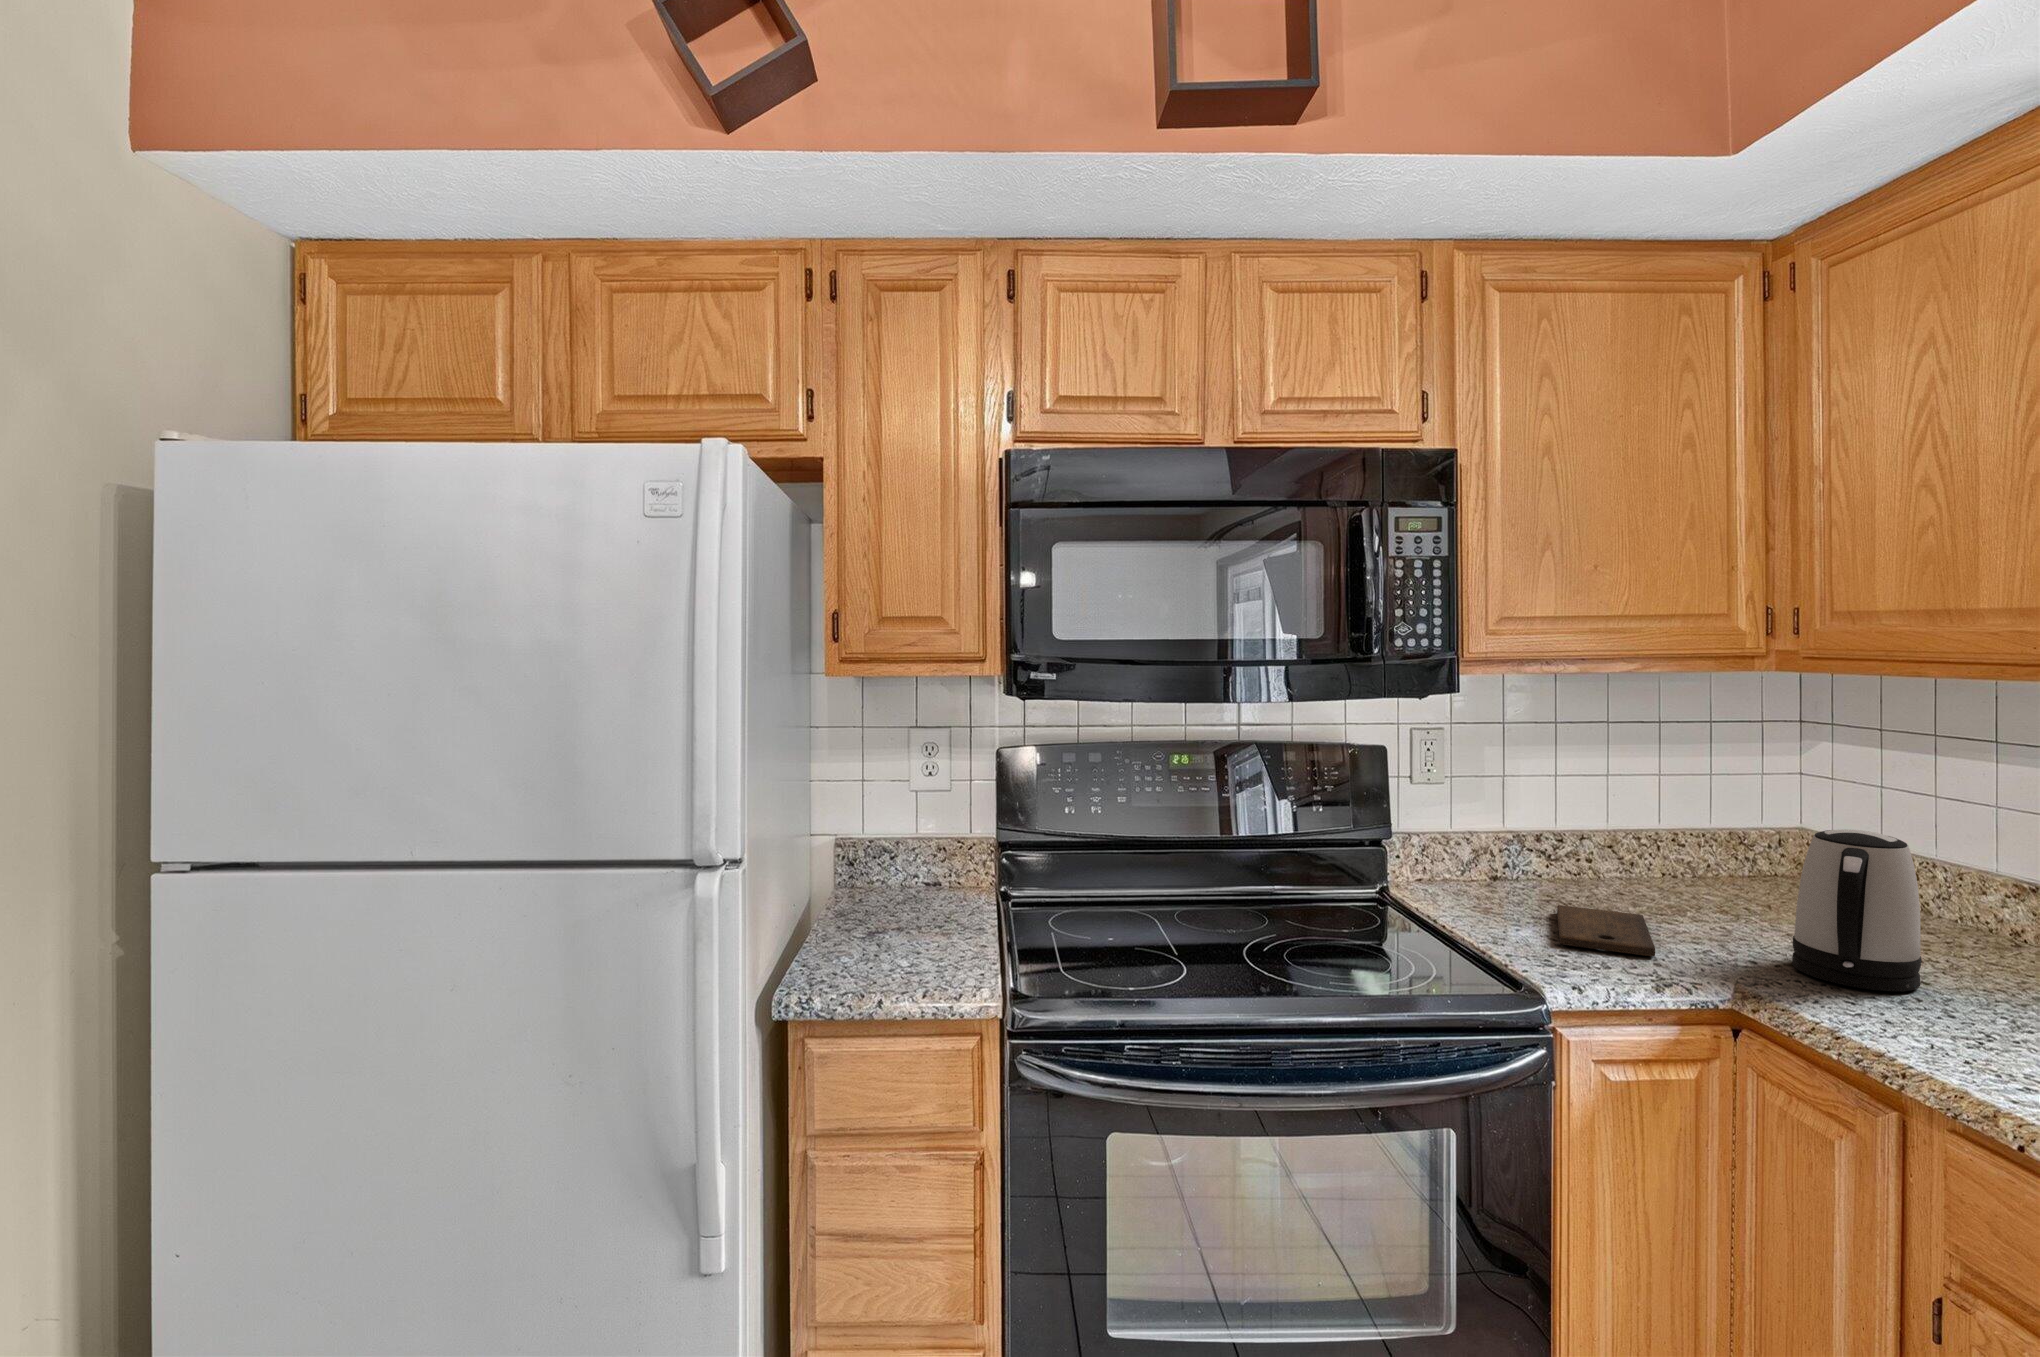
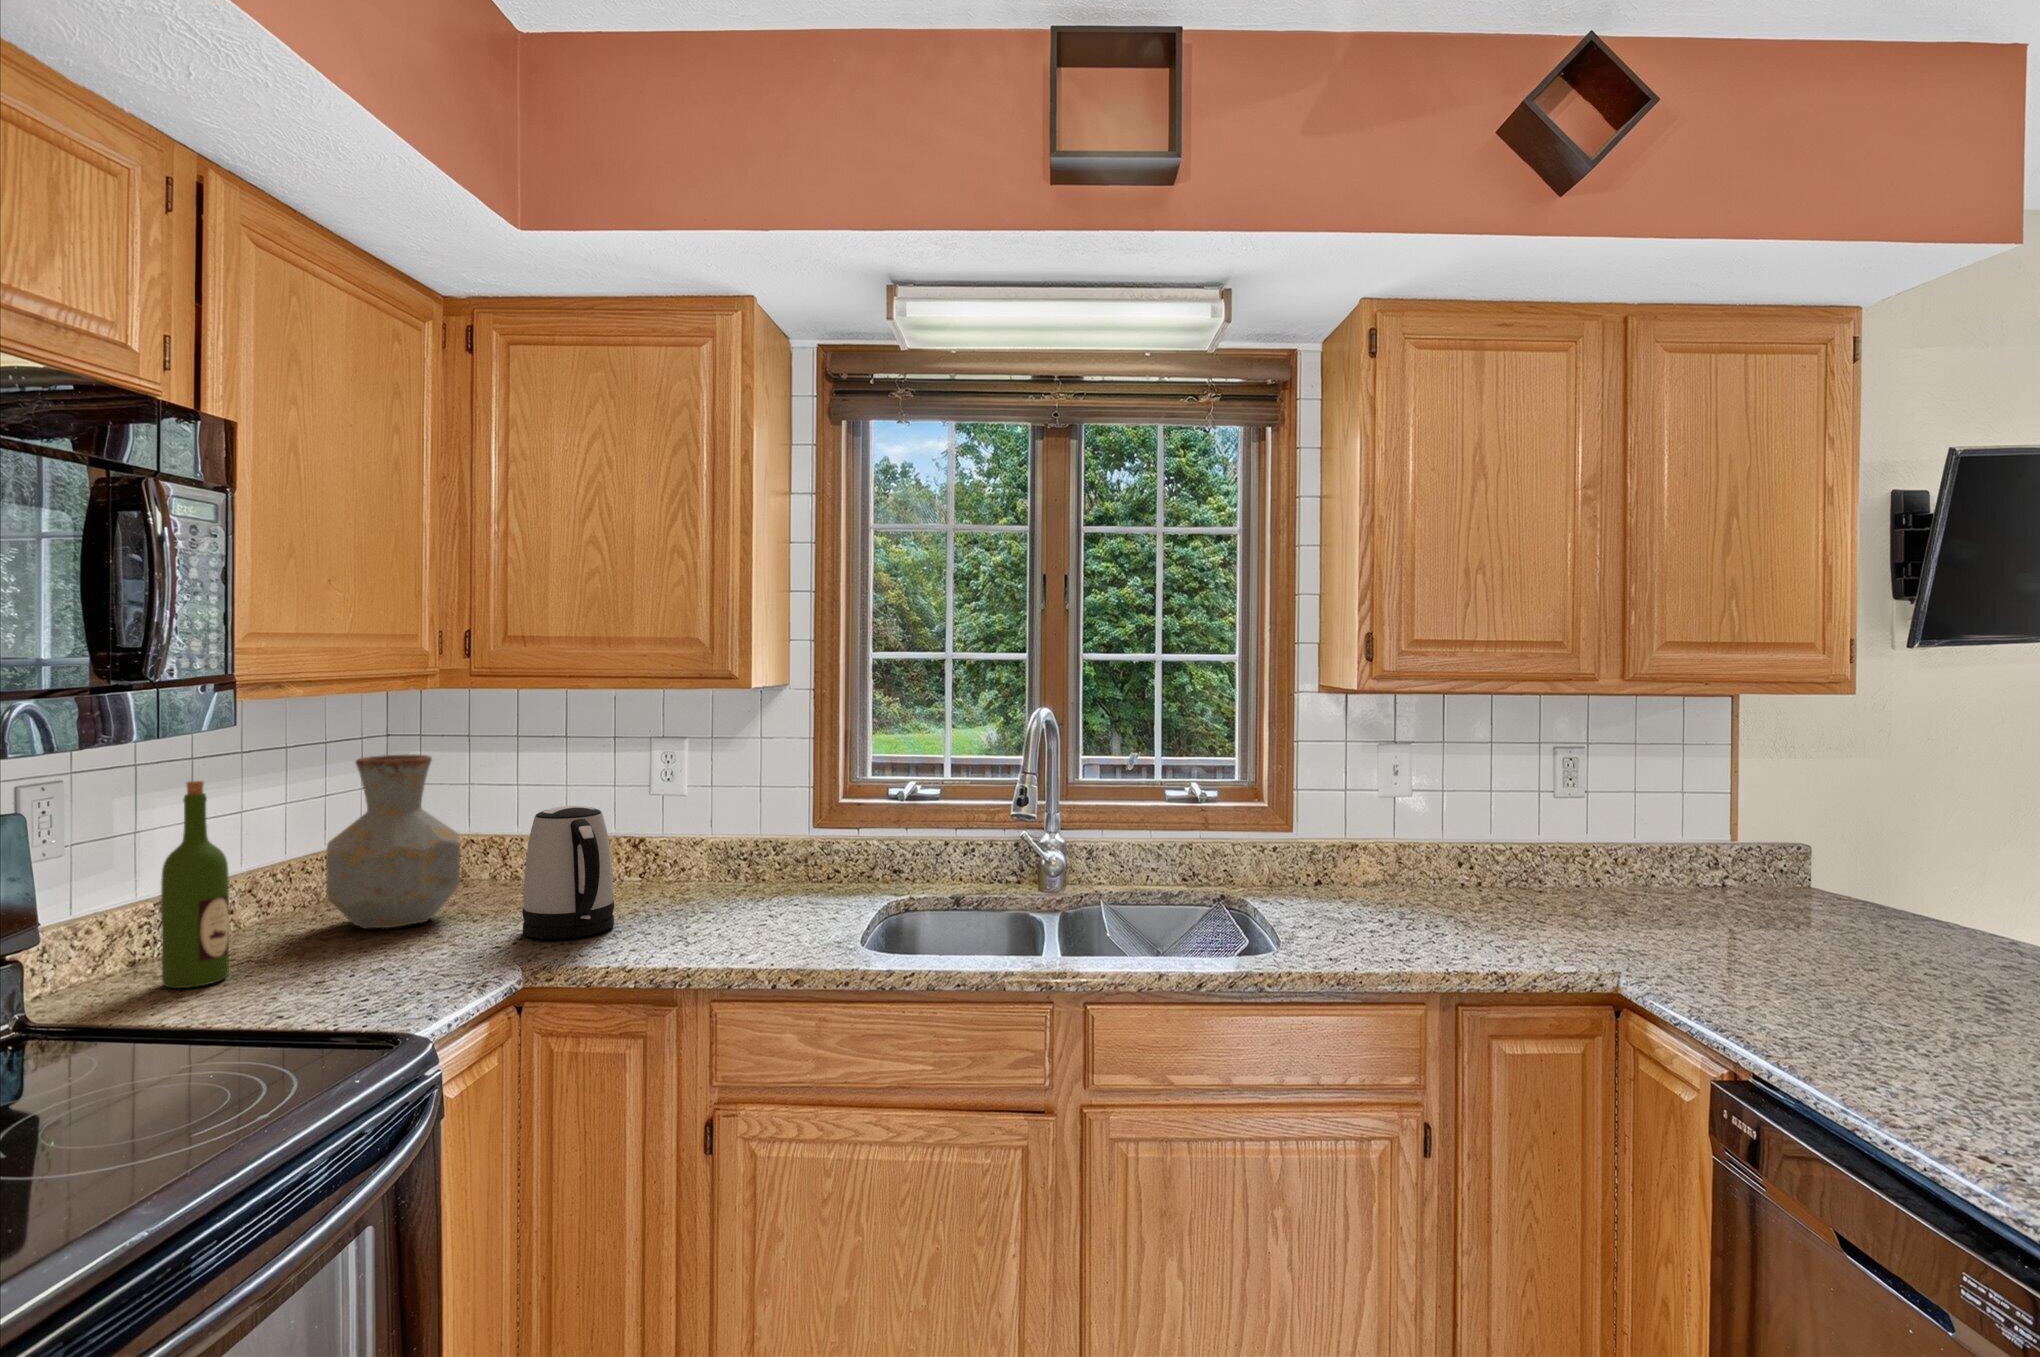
wine bottle: none [1474,742,1523,906] -> present [161,781,229,988]
vase: none [1641,743,1790,919] -> present [326,755,460,929]
cutting board: present [1557,905,1655,956] -> none [280,941,439,989]

